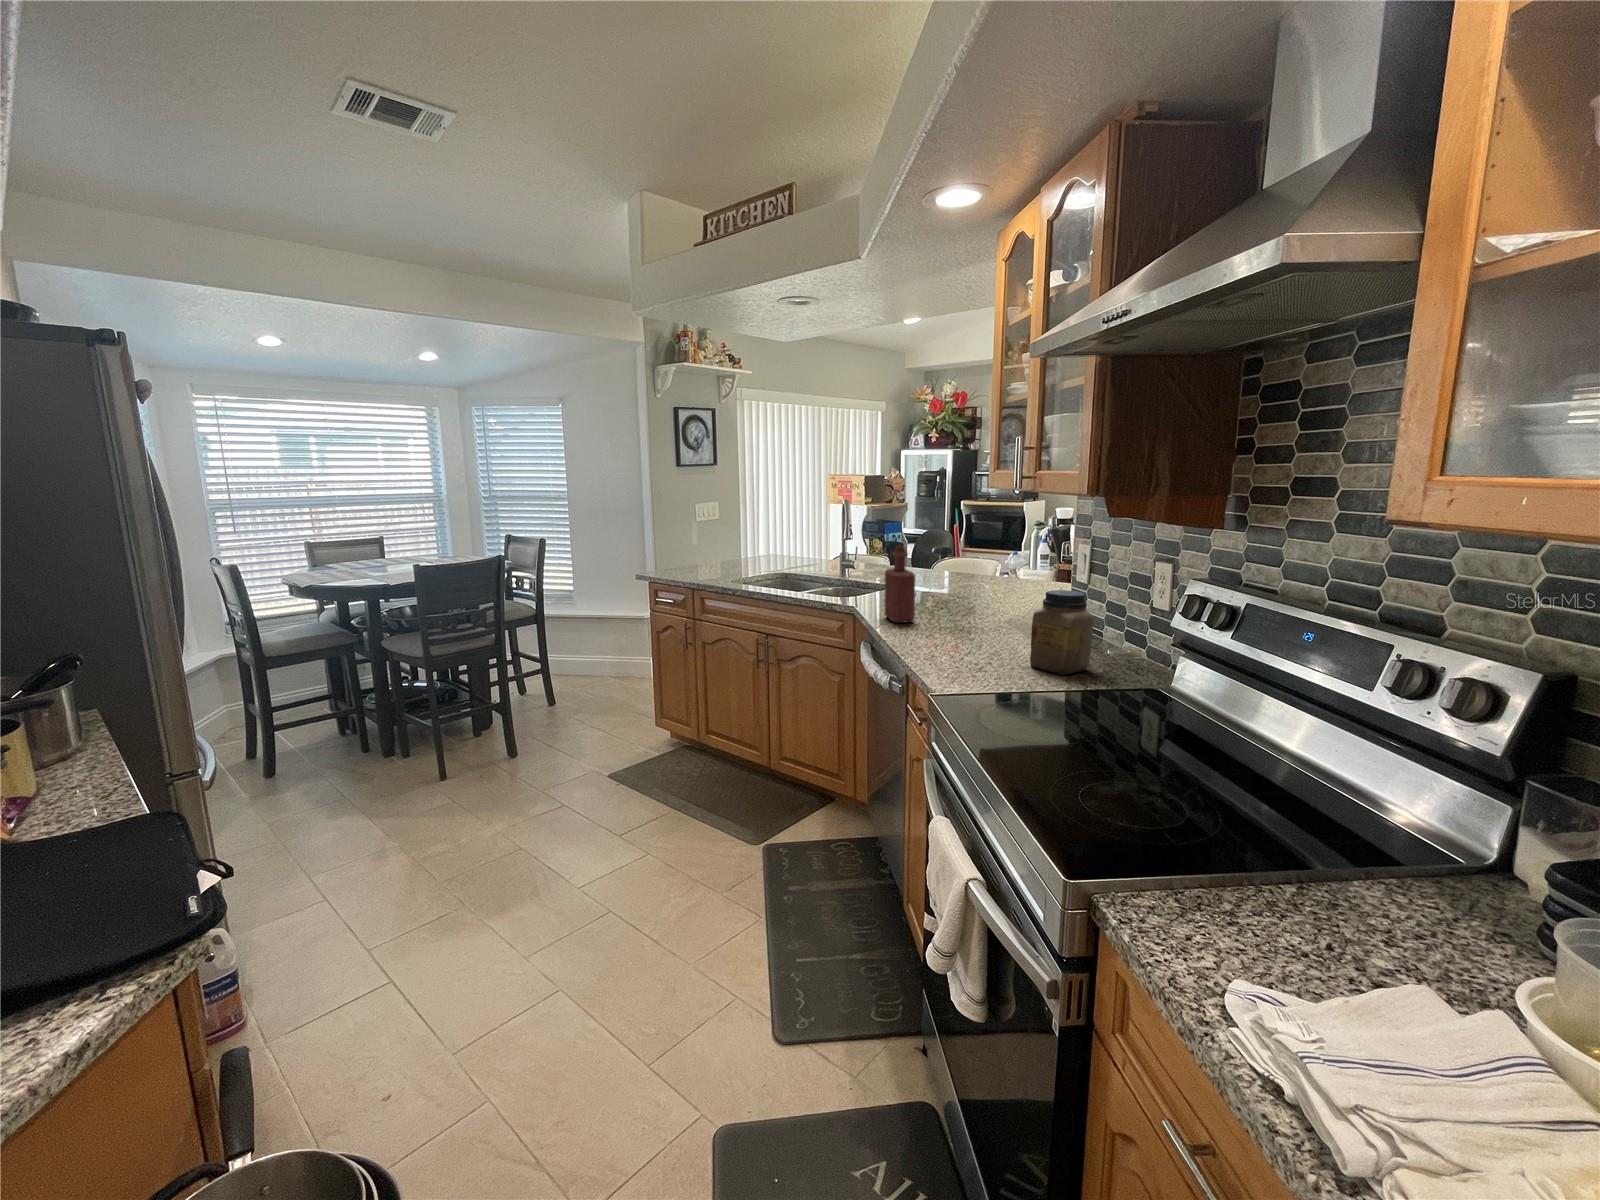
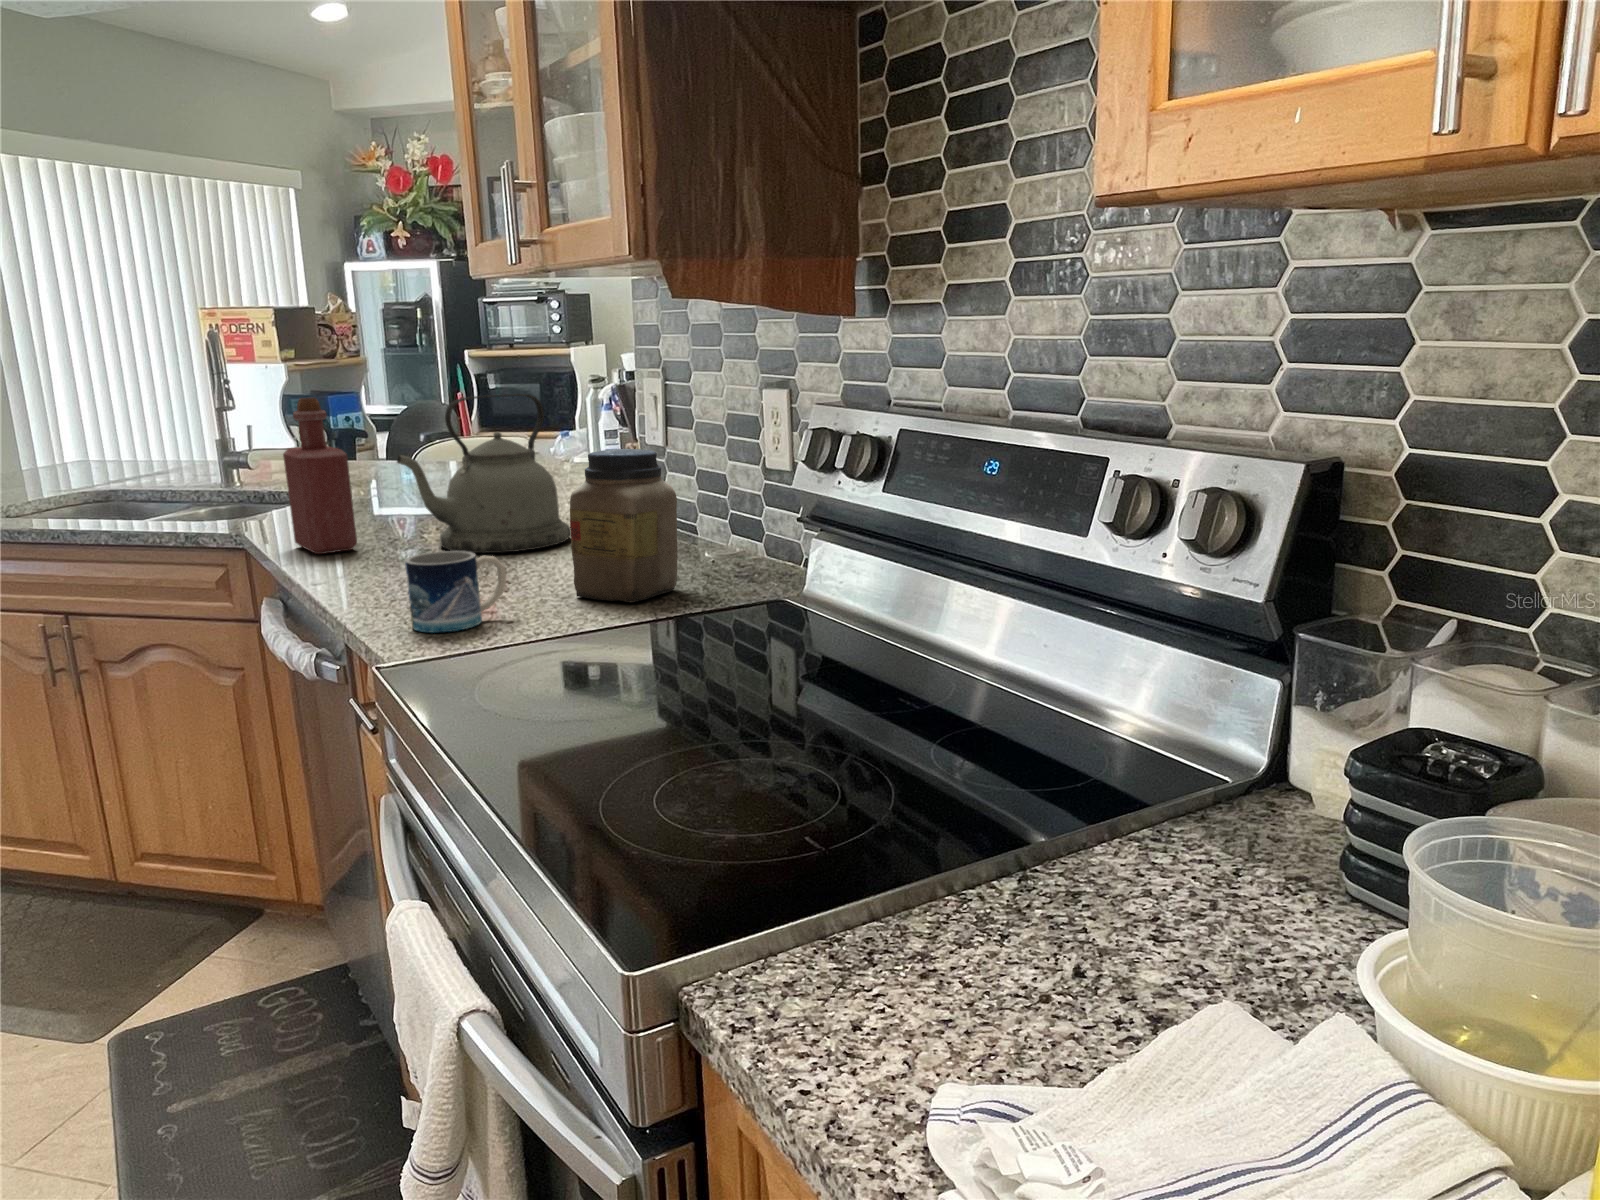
kettle: none [940,549,1025,633] -> present [397,394,571,553]
mug: none [947,636,996,678] -> present [405,551,506,633]

